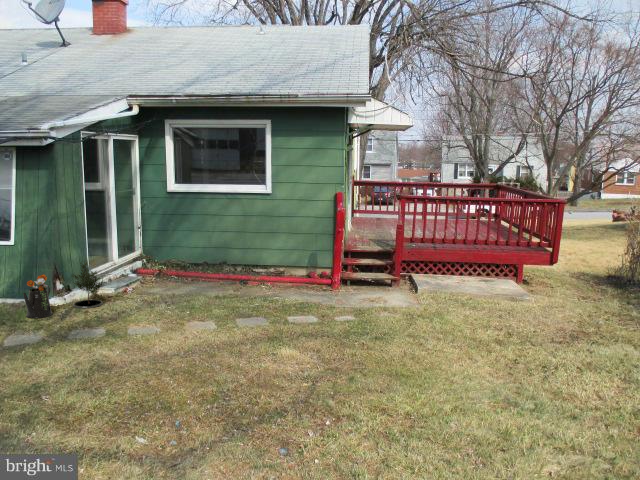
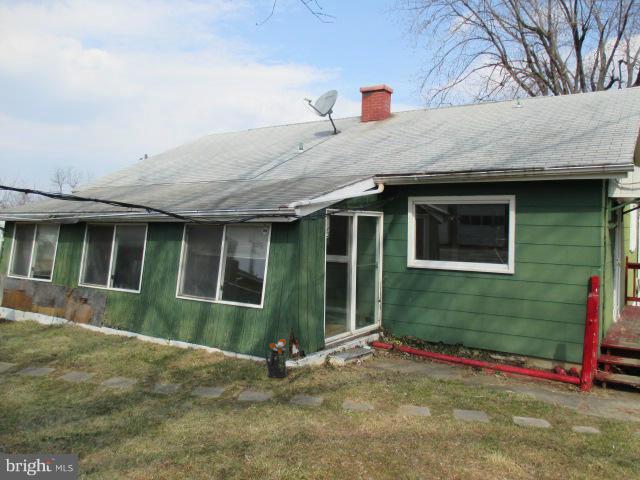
potted tree: present [72,262,103,308] -> none [306,326,335,375]

